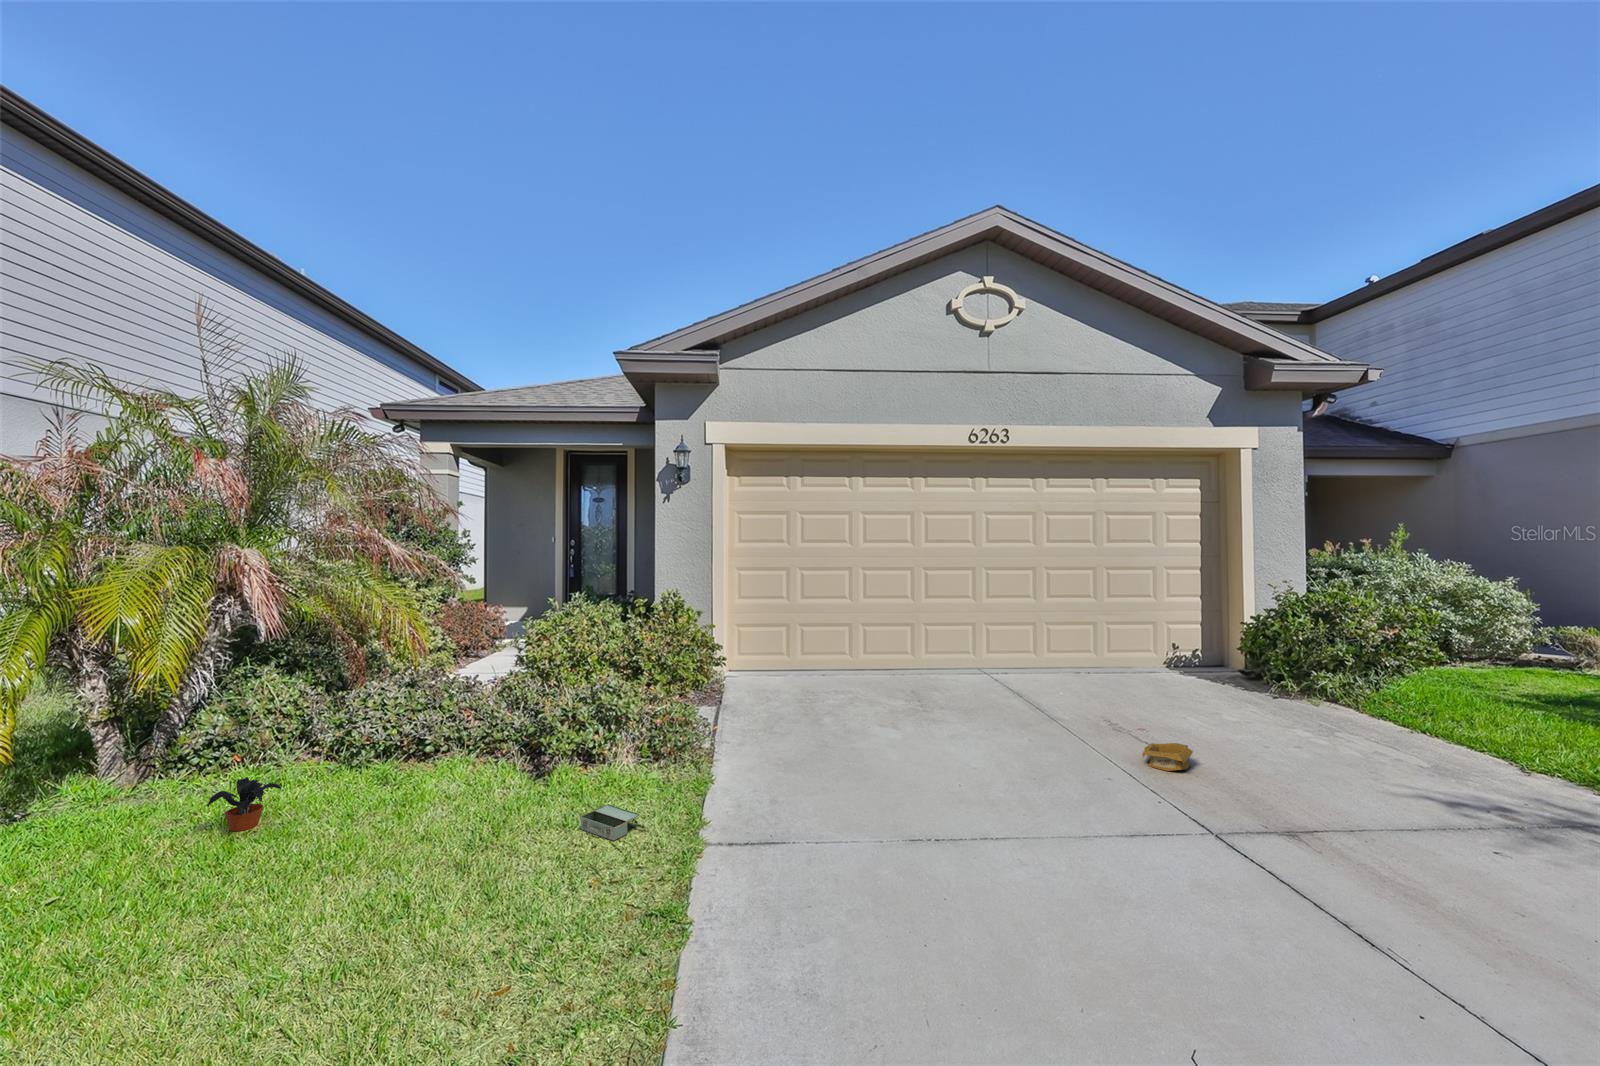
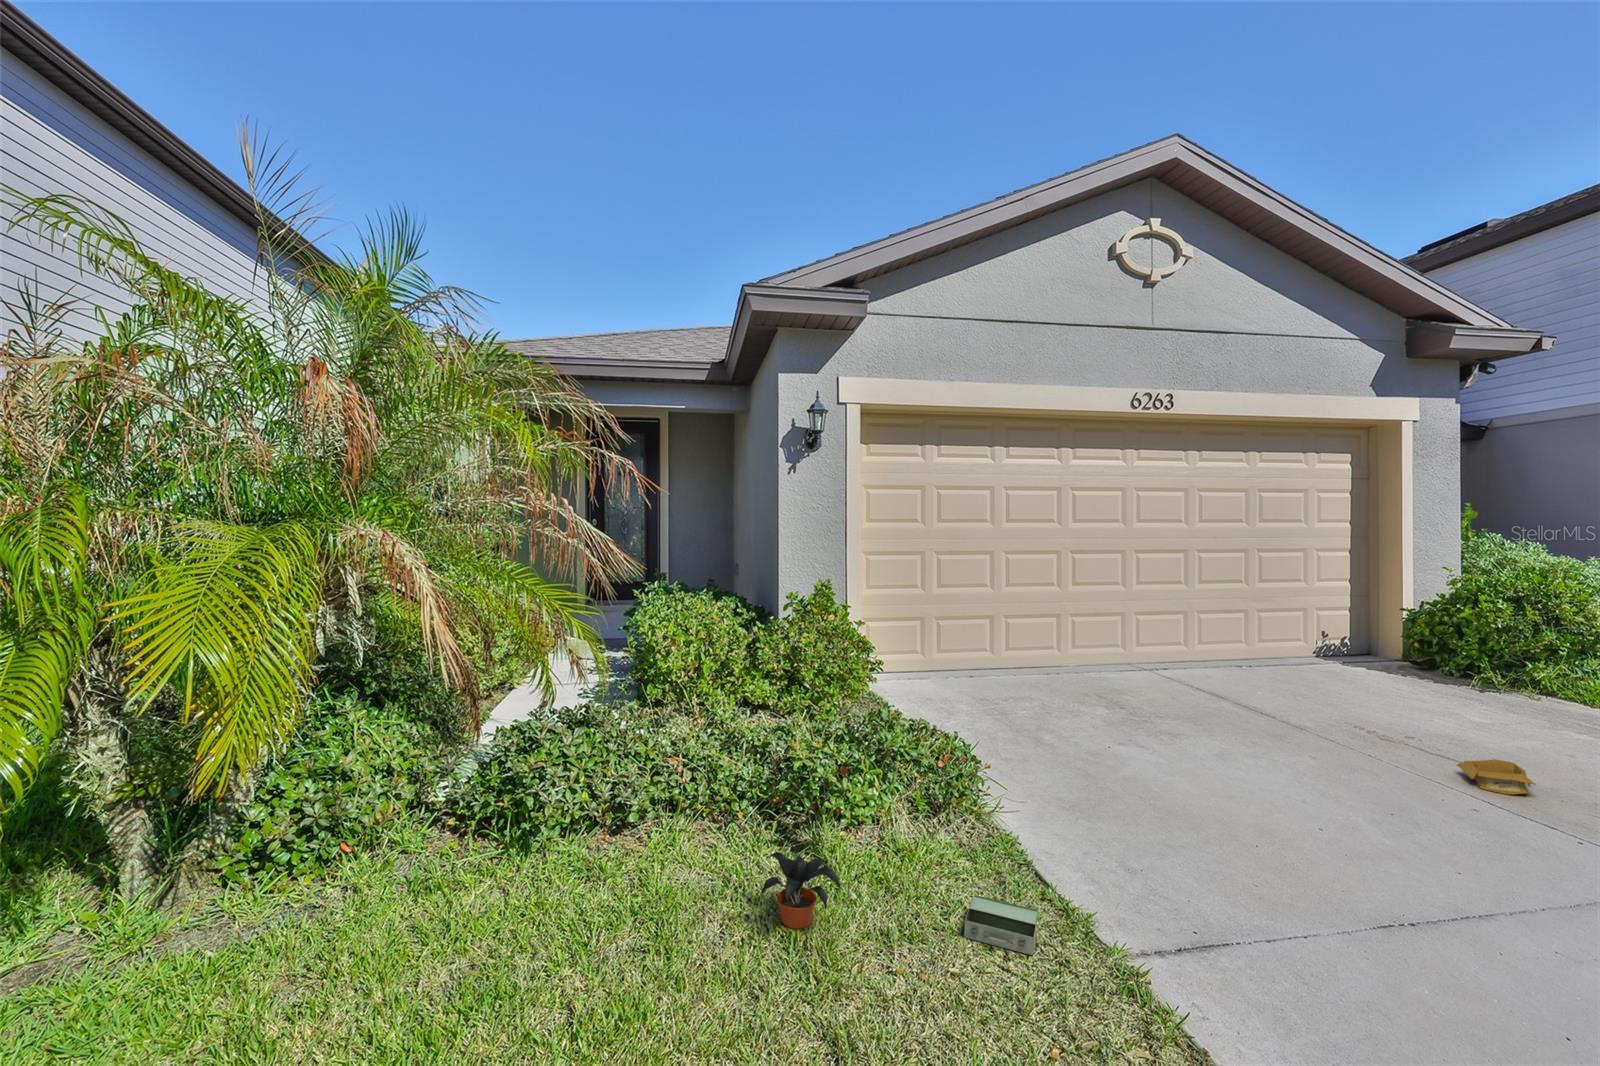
potted plant: present [207,777,282,831] -> present [761,852,840,929]

